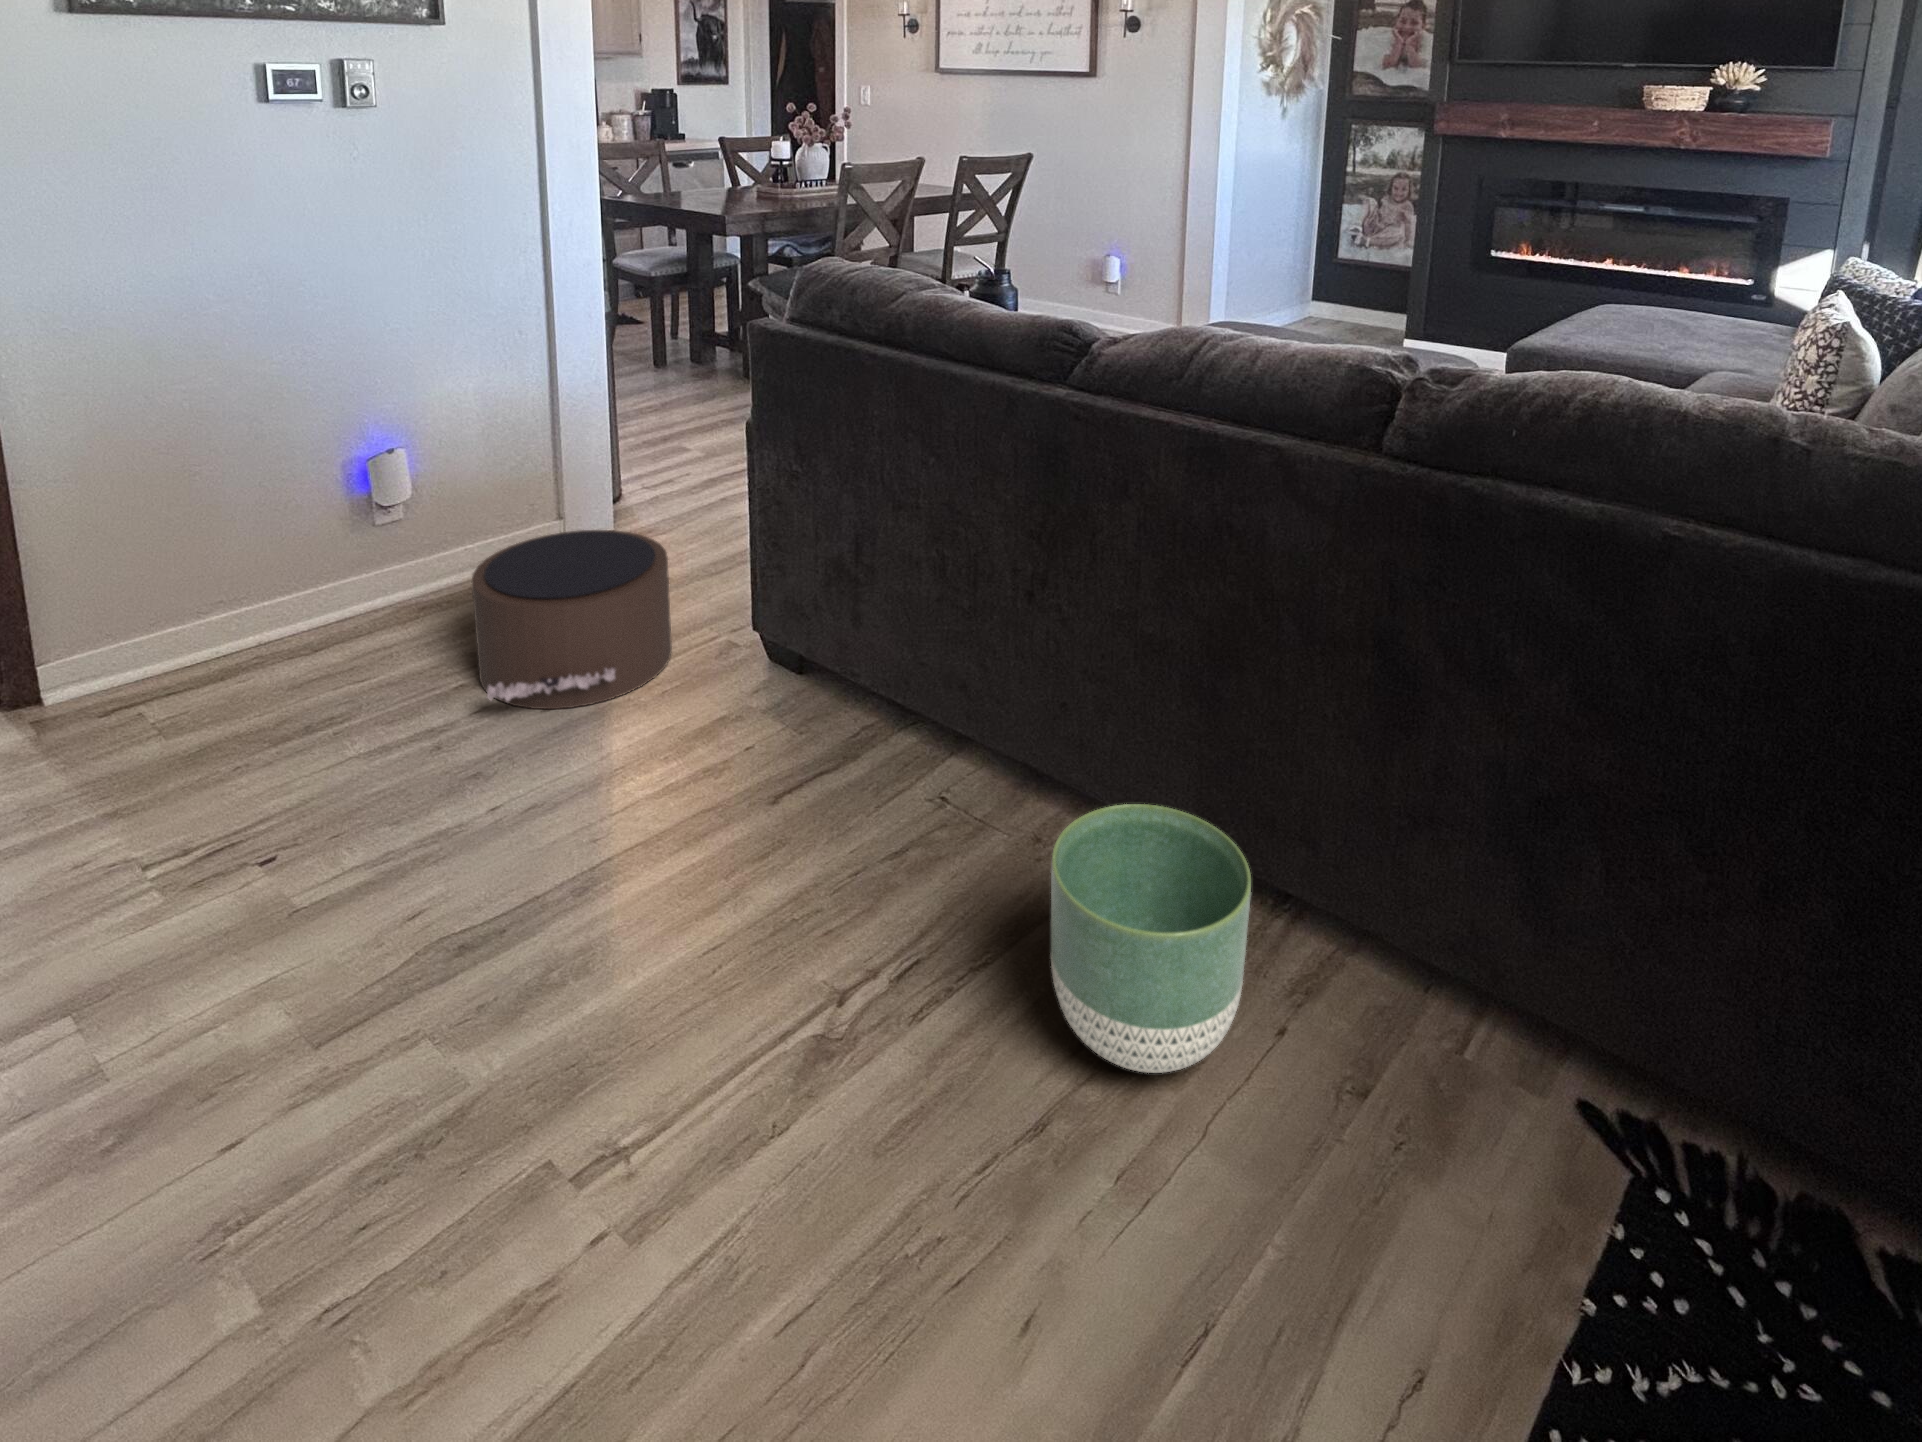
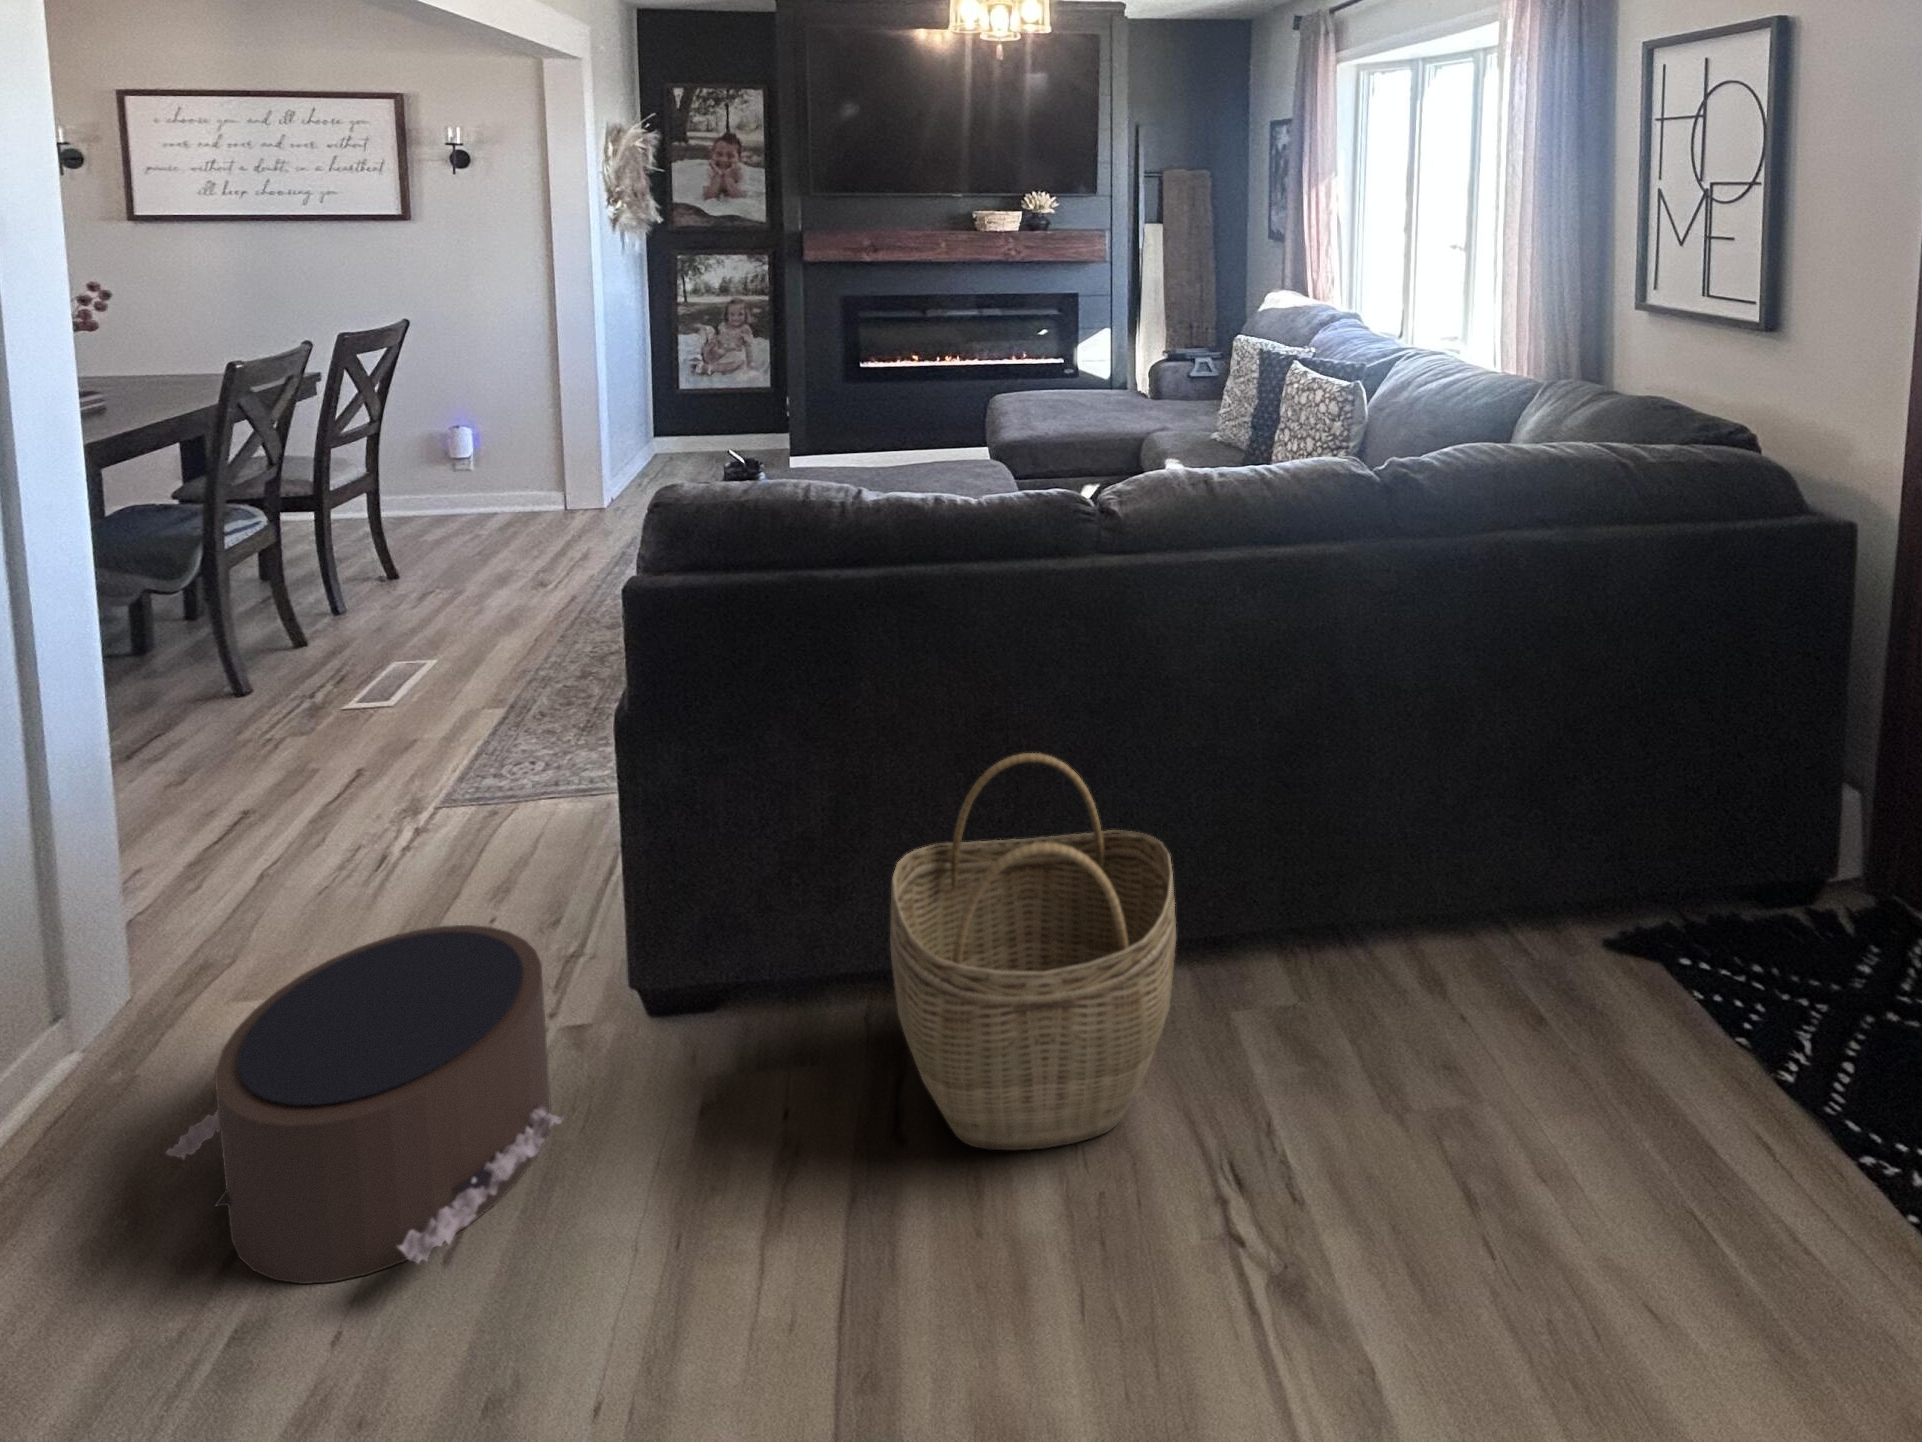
woven basket: none [720,560,982,922] -> present [890,753,1176,1150]
planter: present [1051,804,1251,1073] -> none [1286,840,1448,1057]

